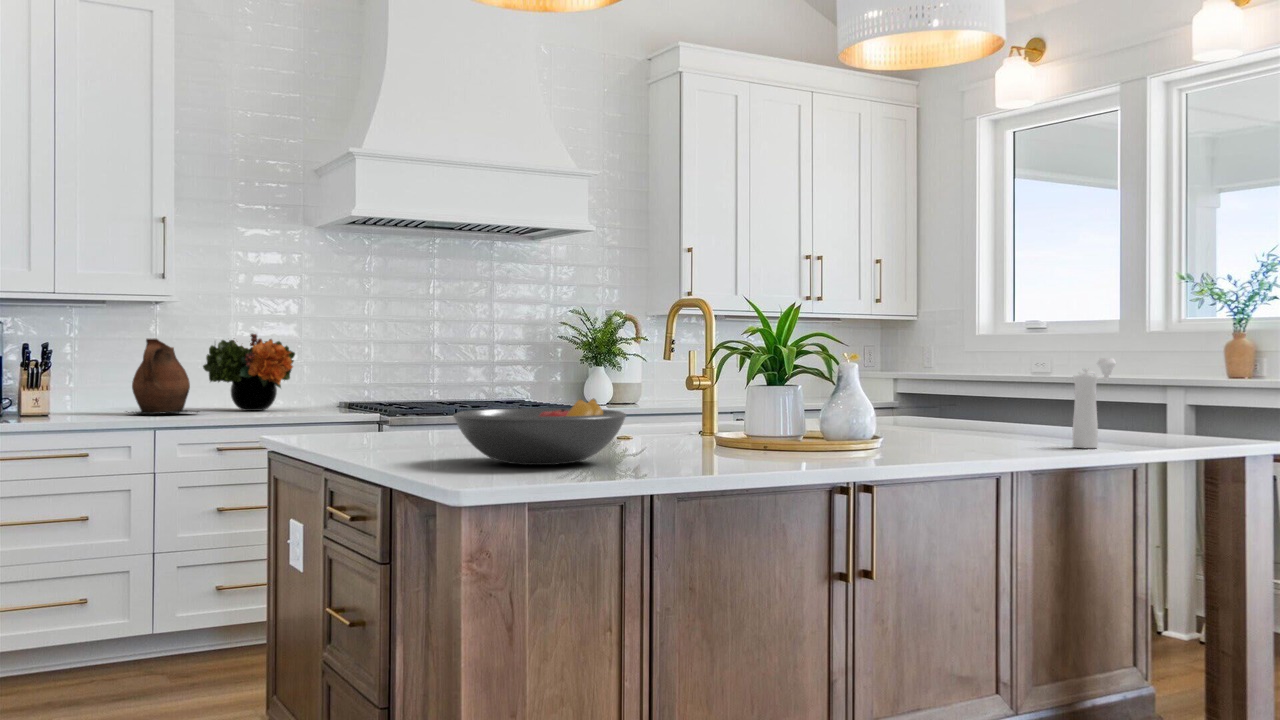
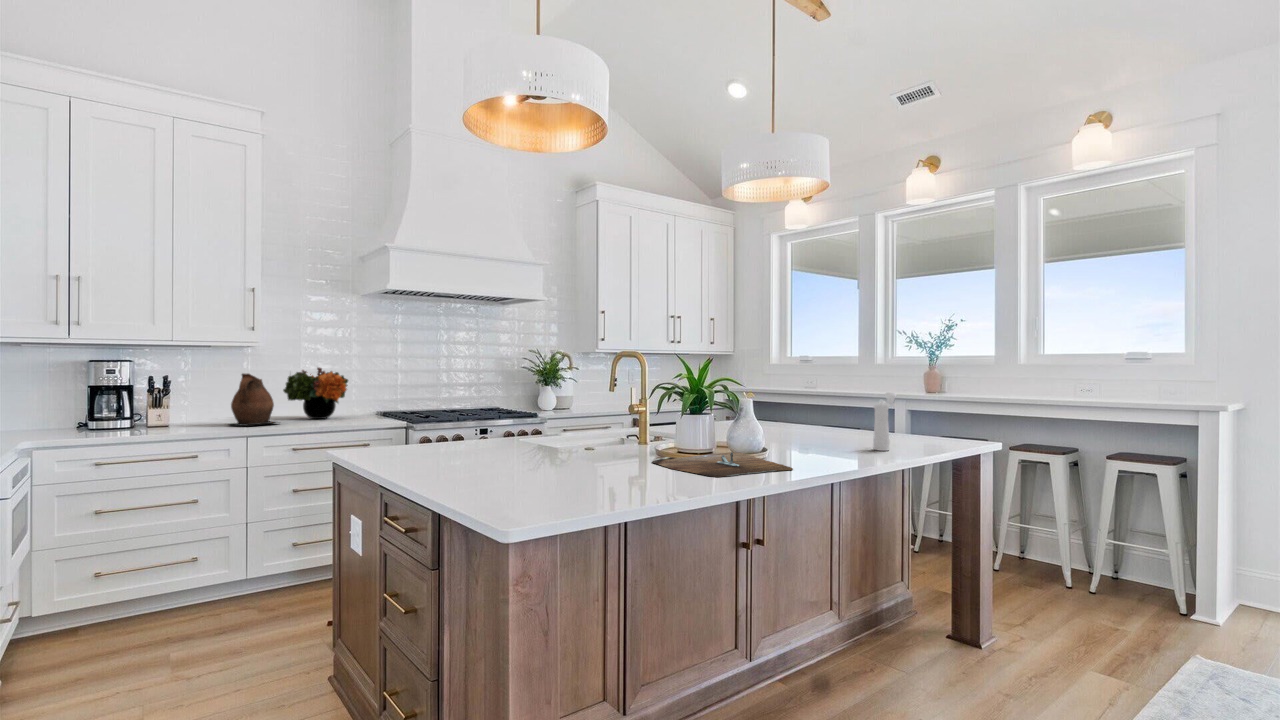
fruit bowl: present [453,398,627,465] -> none [480,433,606,486]
cutting board: none [709,435,913,464] -> present [652,452,793,477]

